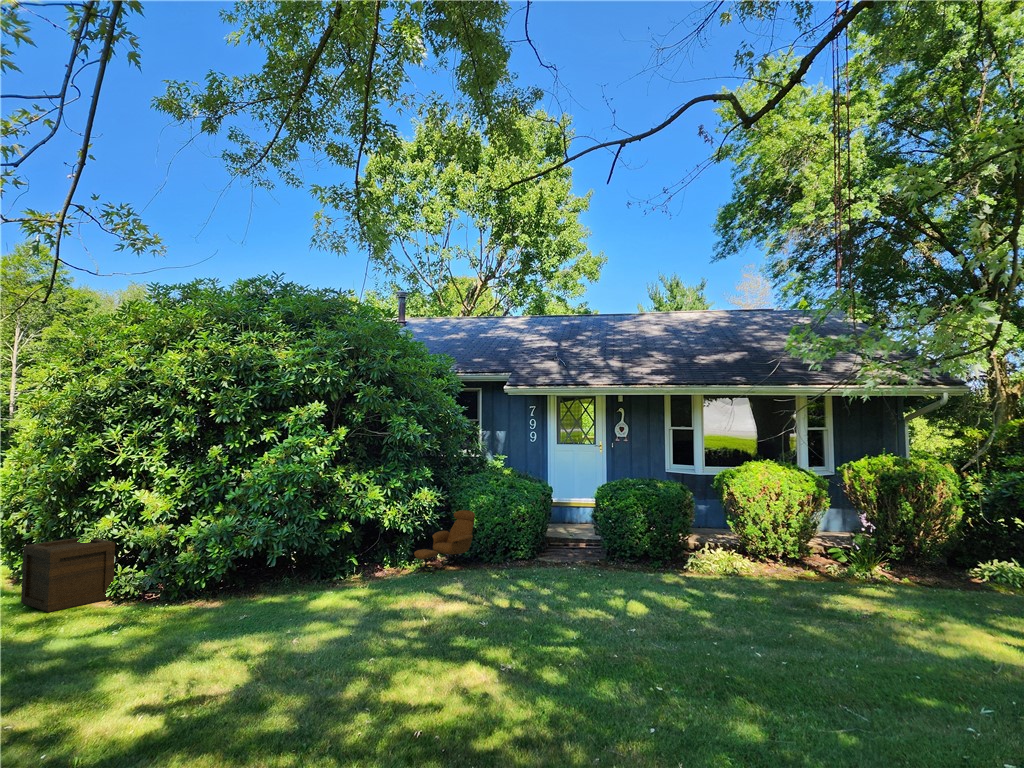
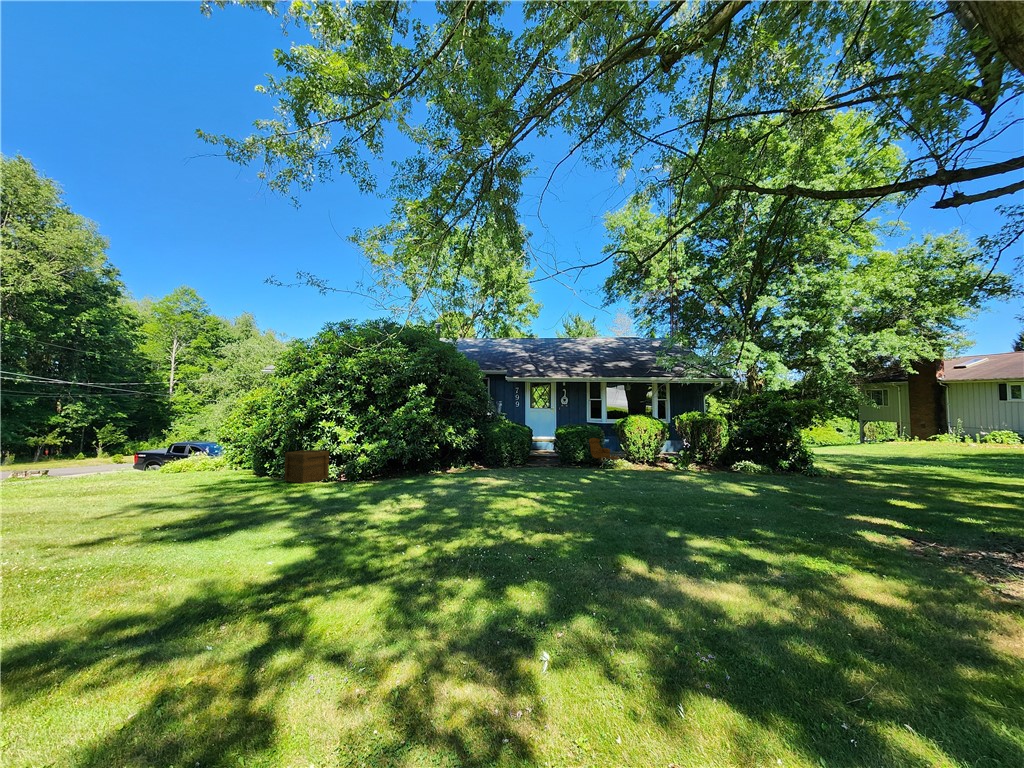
lounge chair: present [414,510,475,574] -> present [589,438,619,466]

